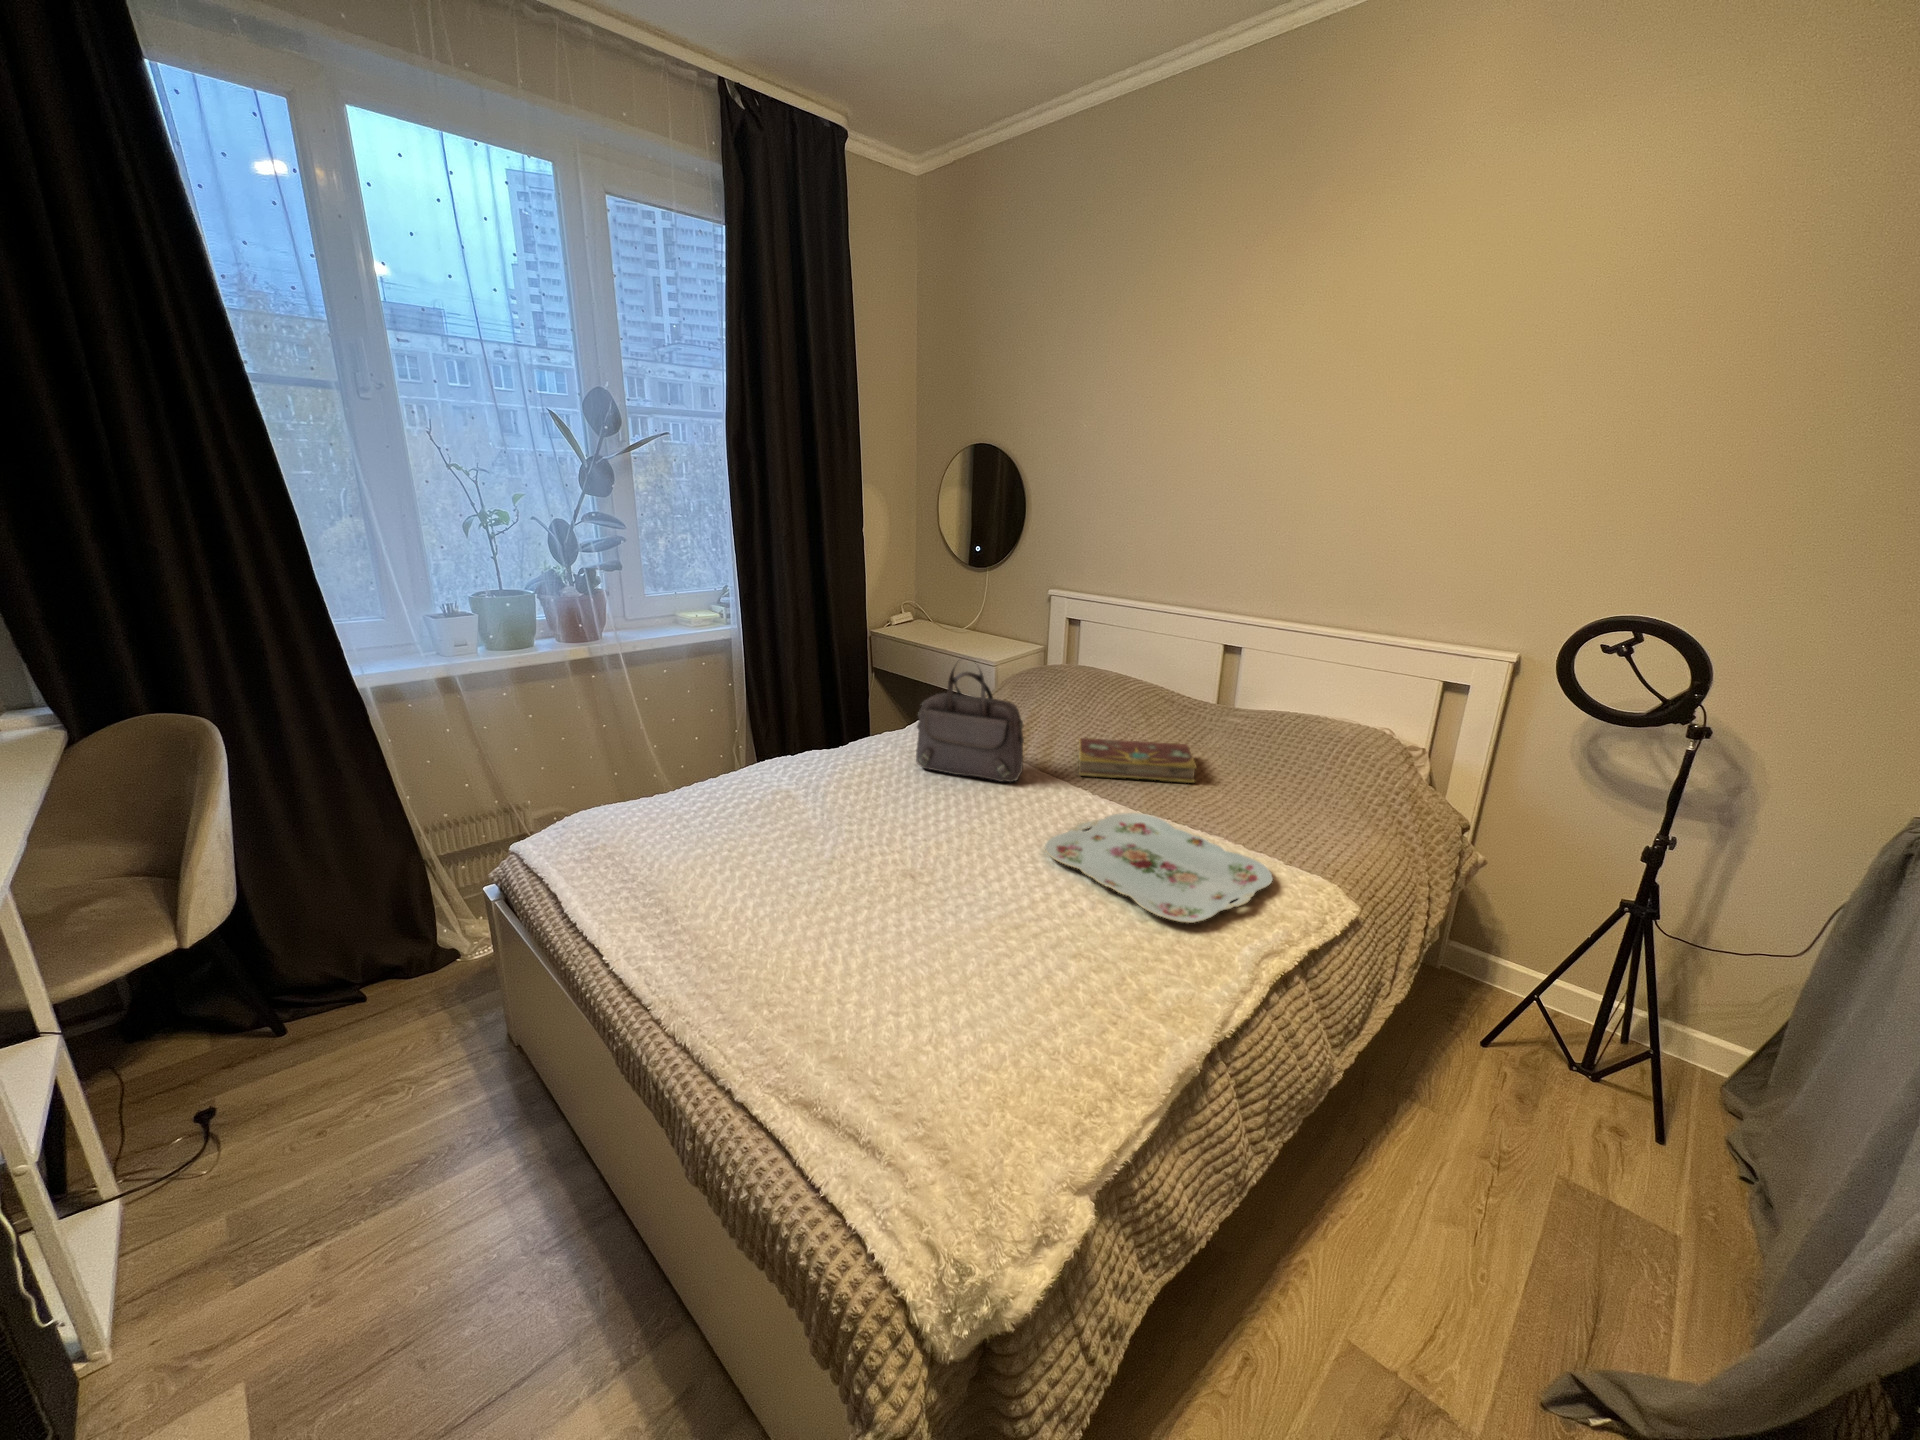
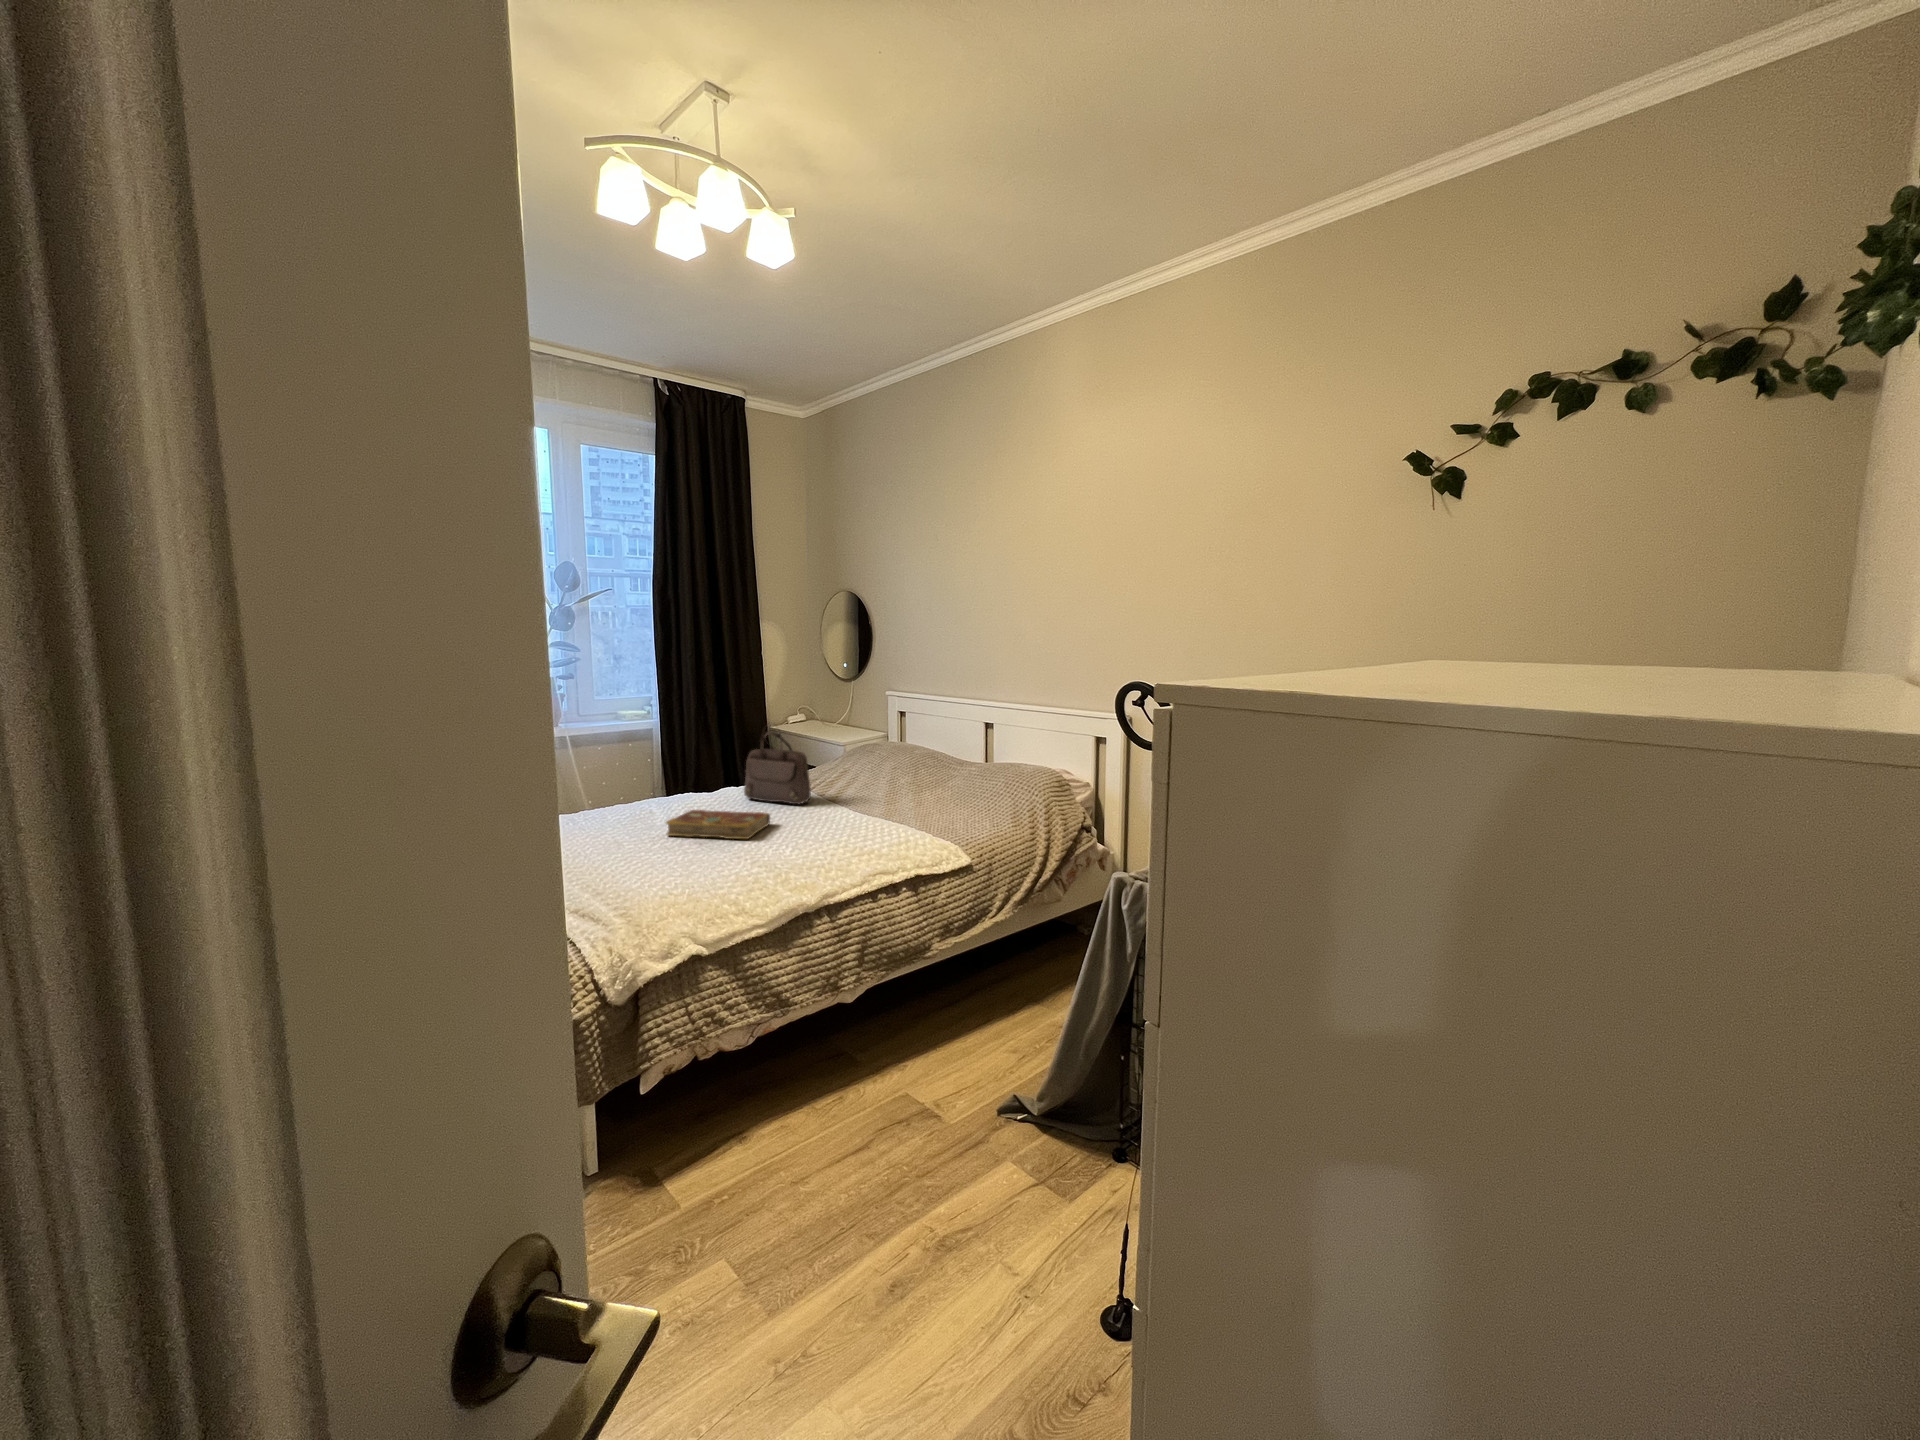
book: present [1079,738,1196,783] -> present [666,810,770,839]
serving tray: present [1045,813,1273,923] -> none [788,817,916,857]

